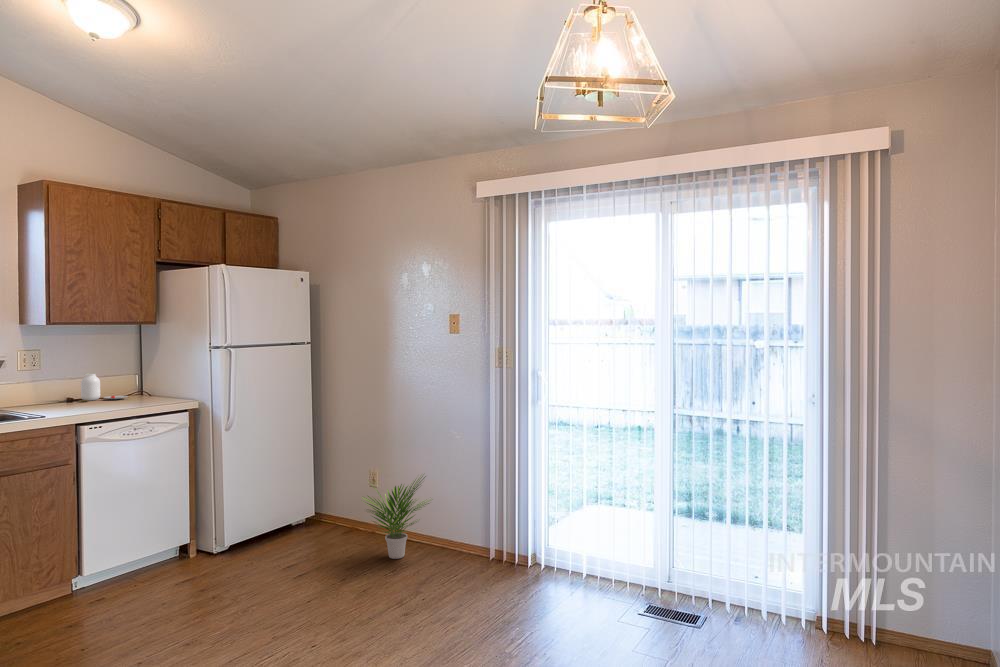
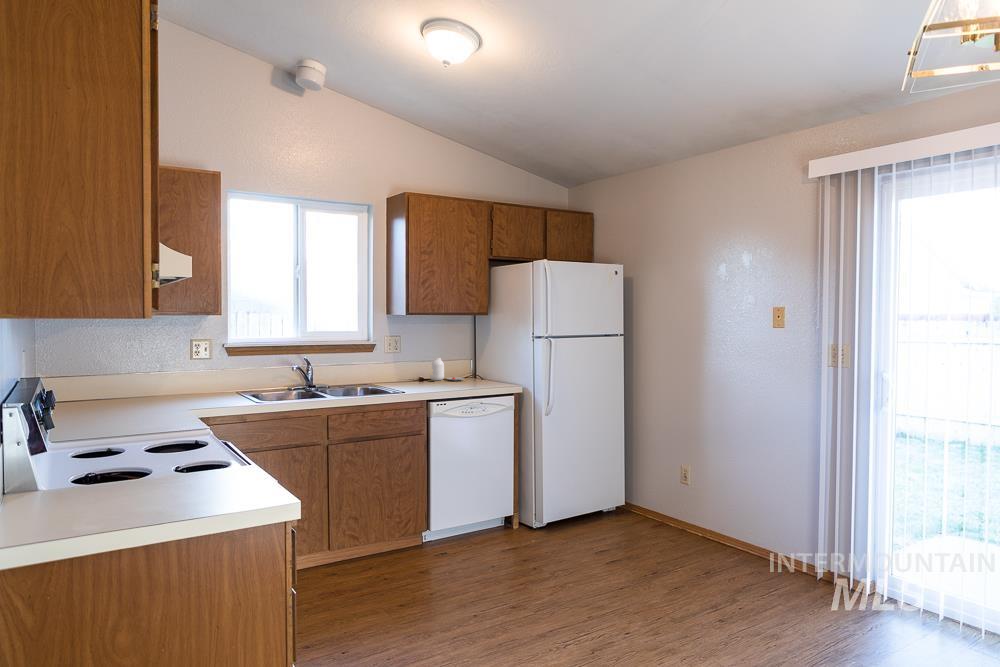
potted plant: present [364,476,429,559] -> none [670,470,751,560]

